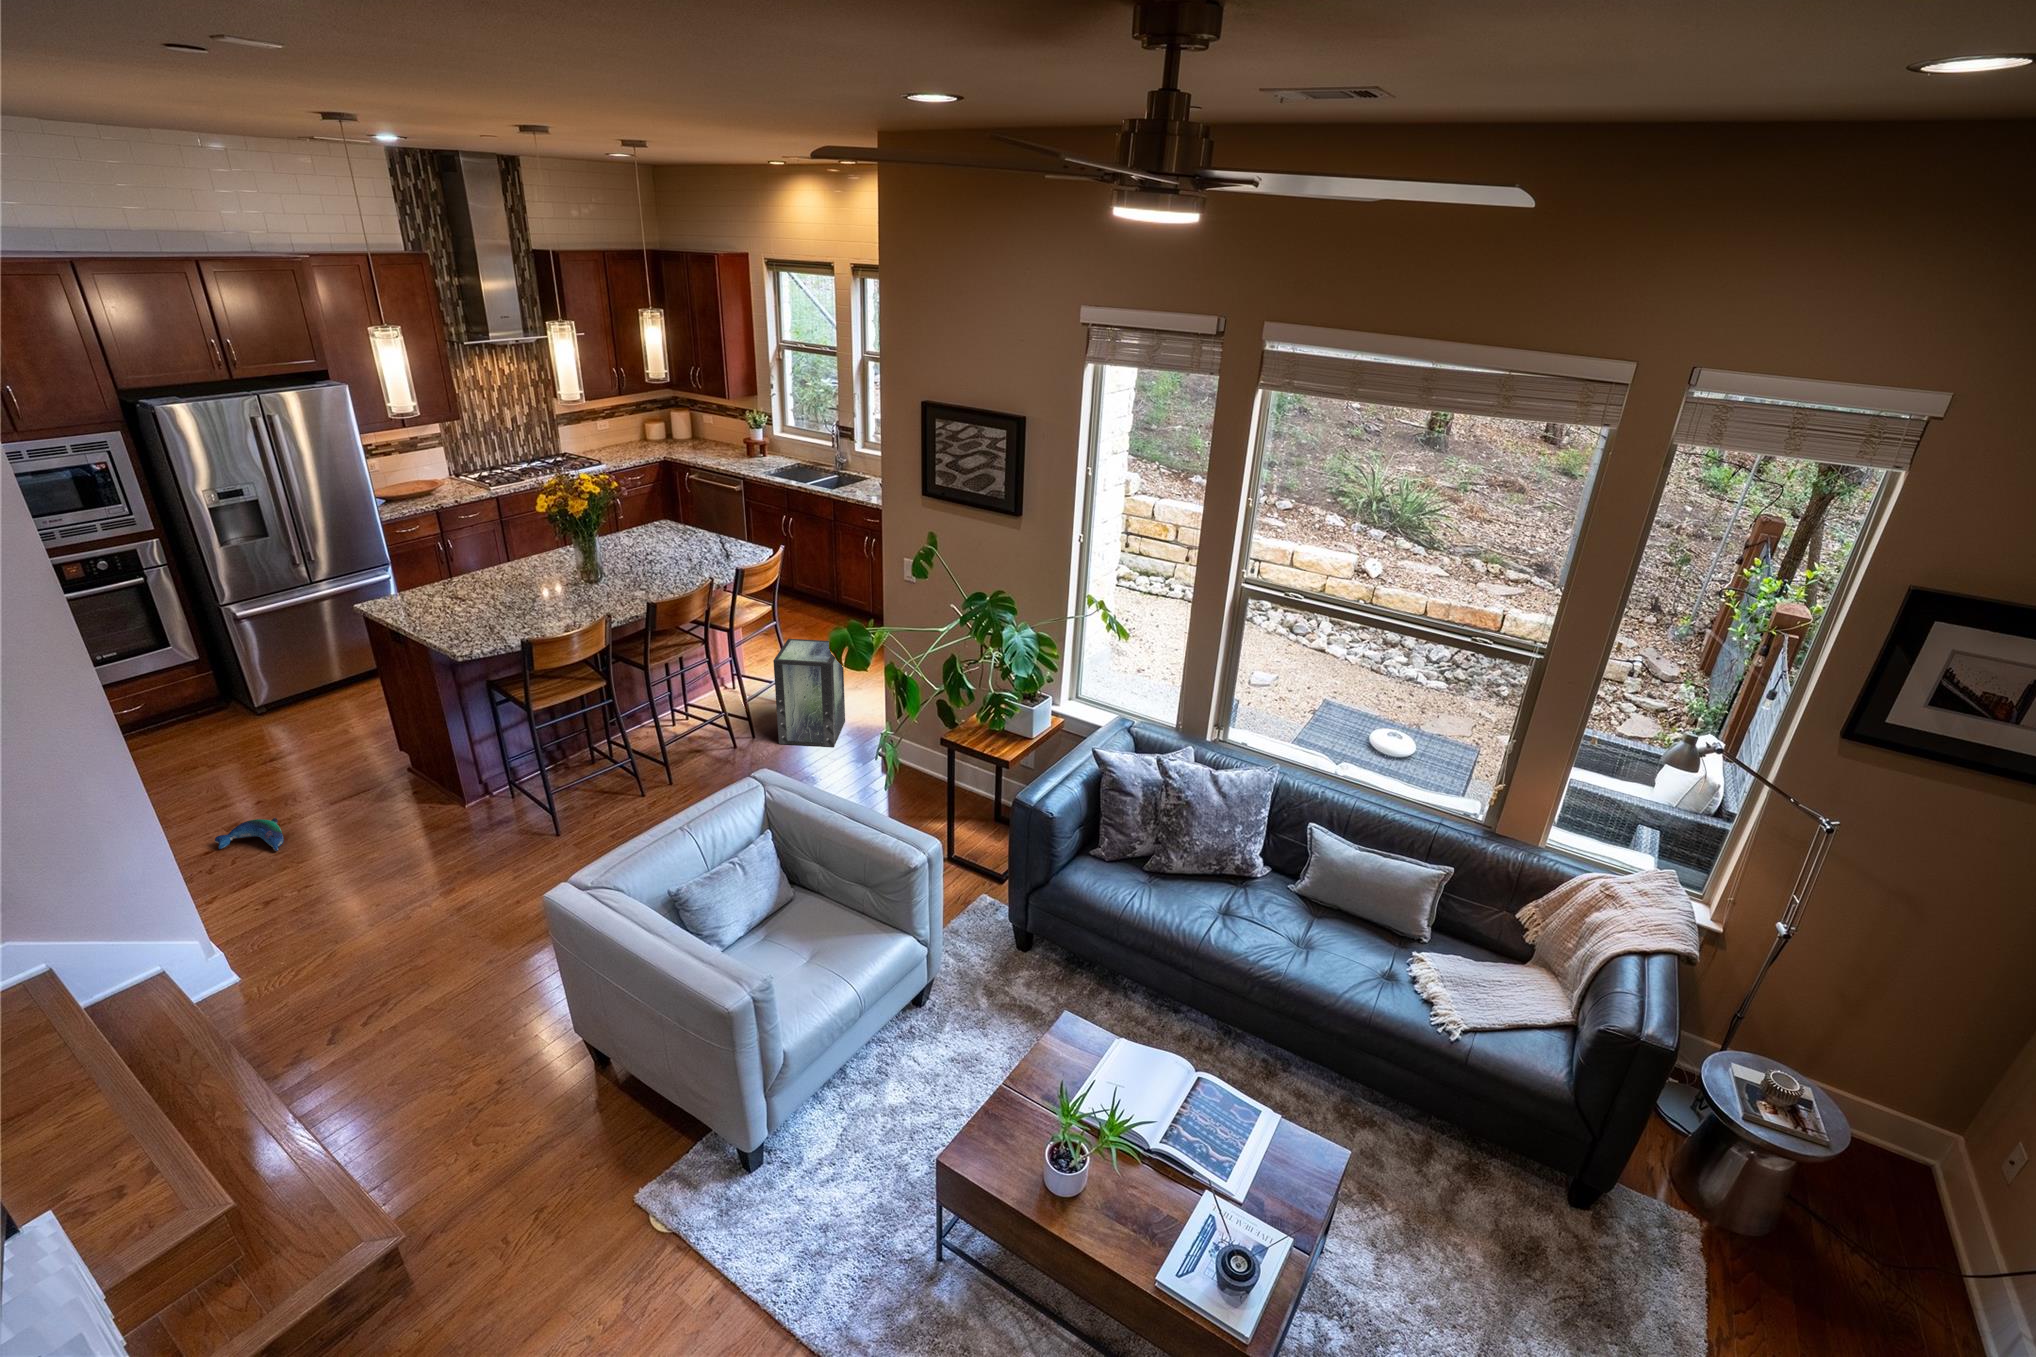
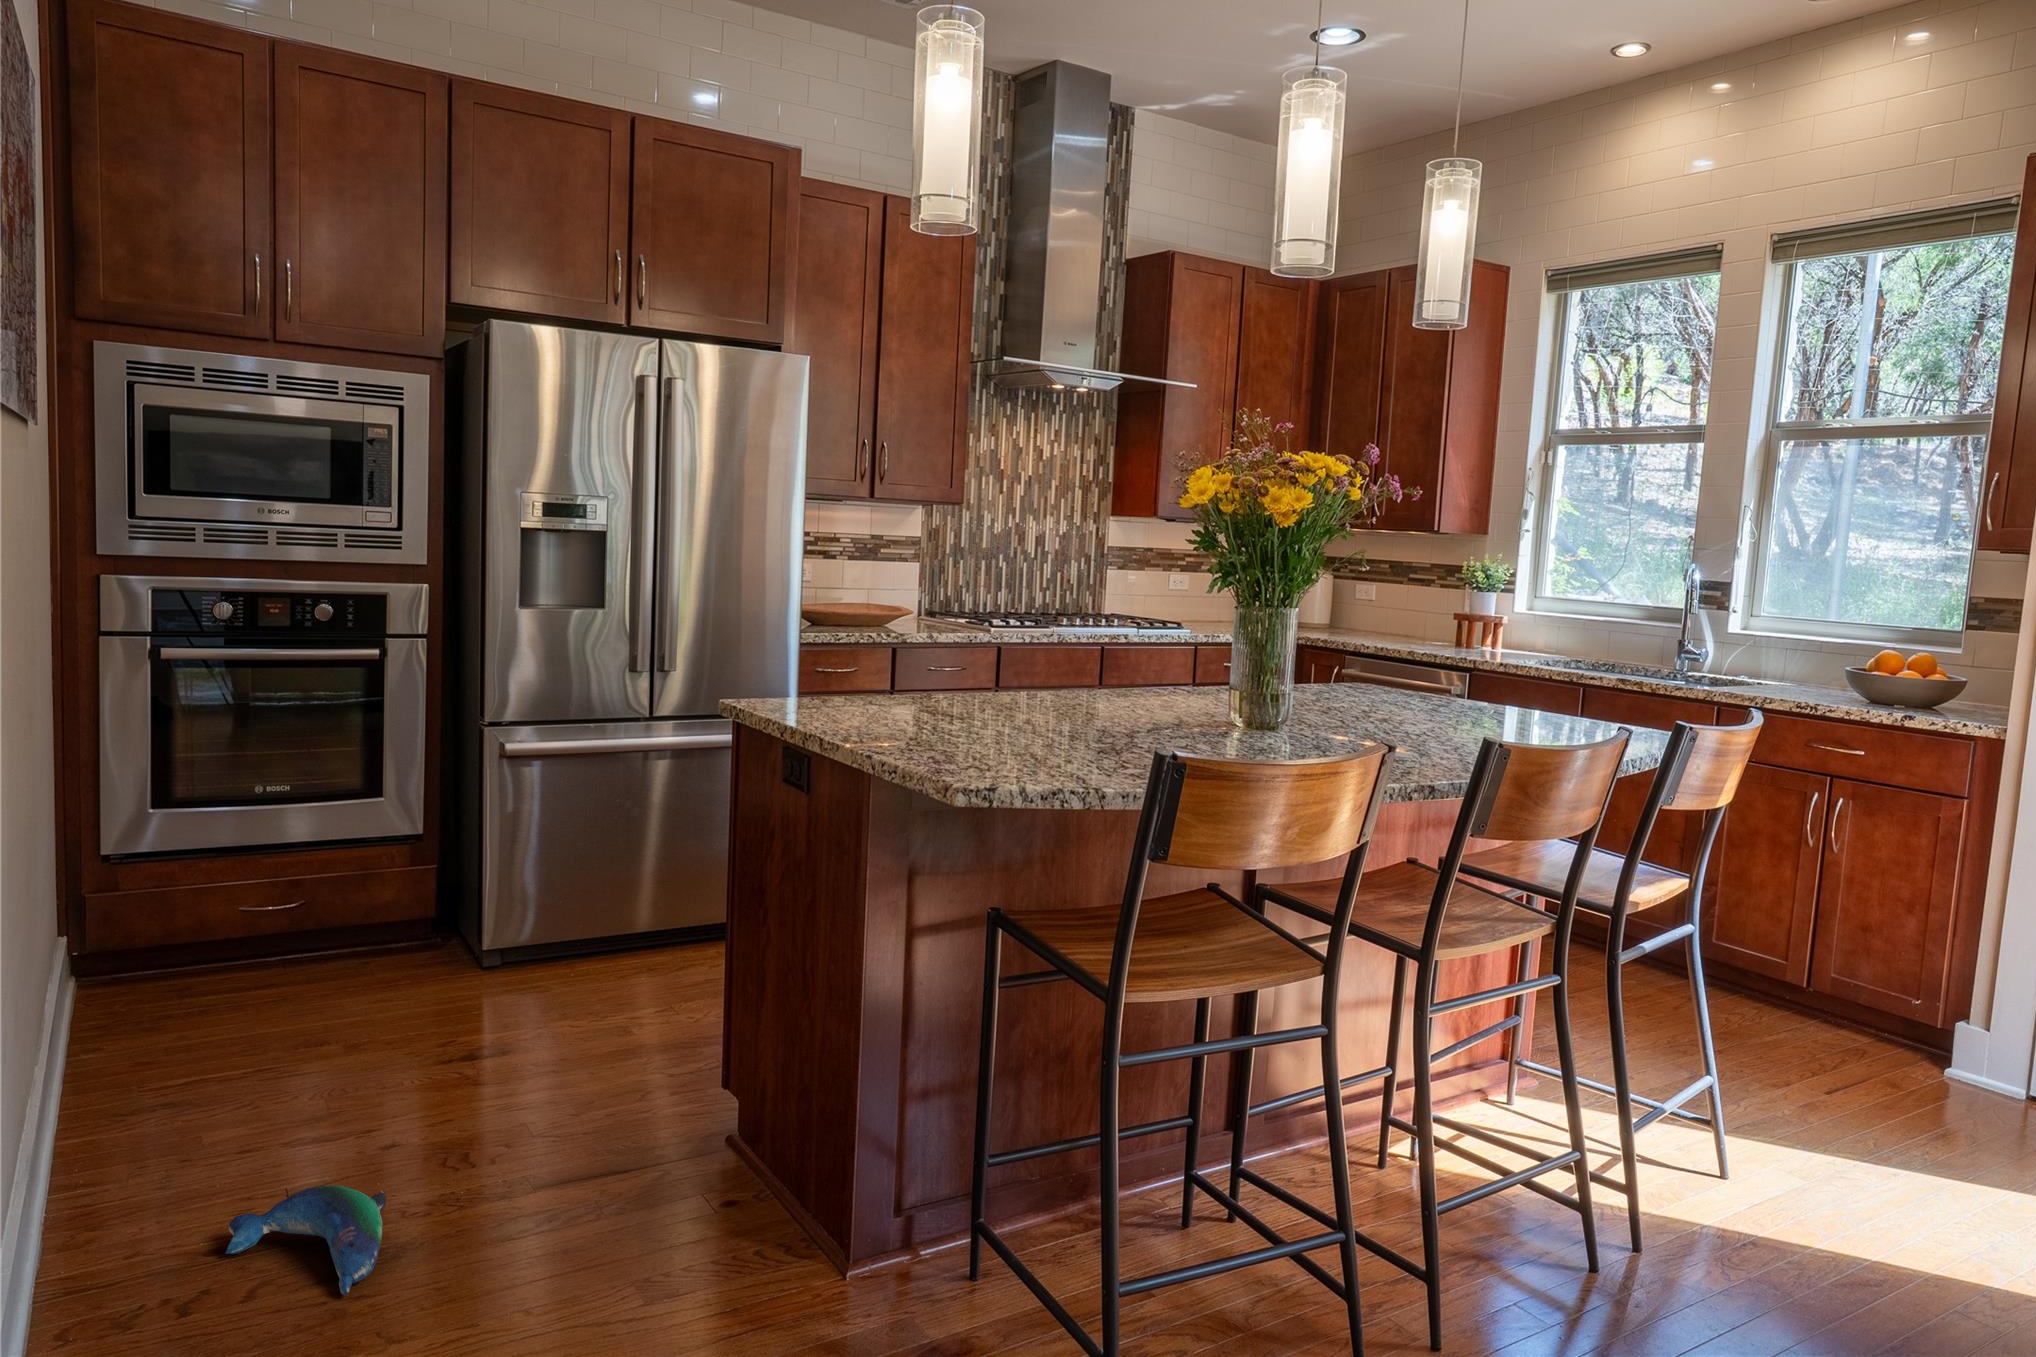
storage box: present [773,639,845,747] -> none [1758,933,2026,1321]

